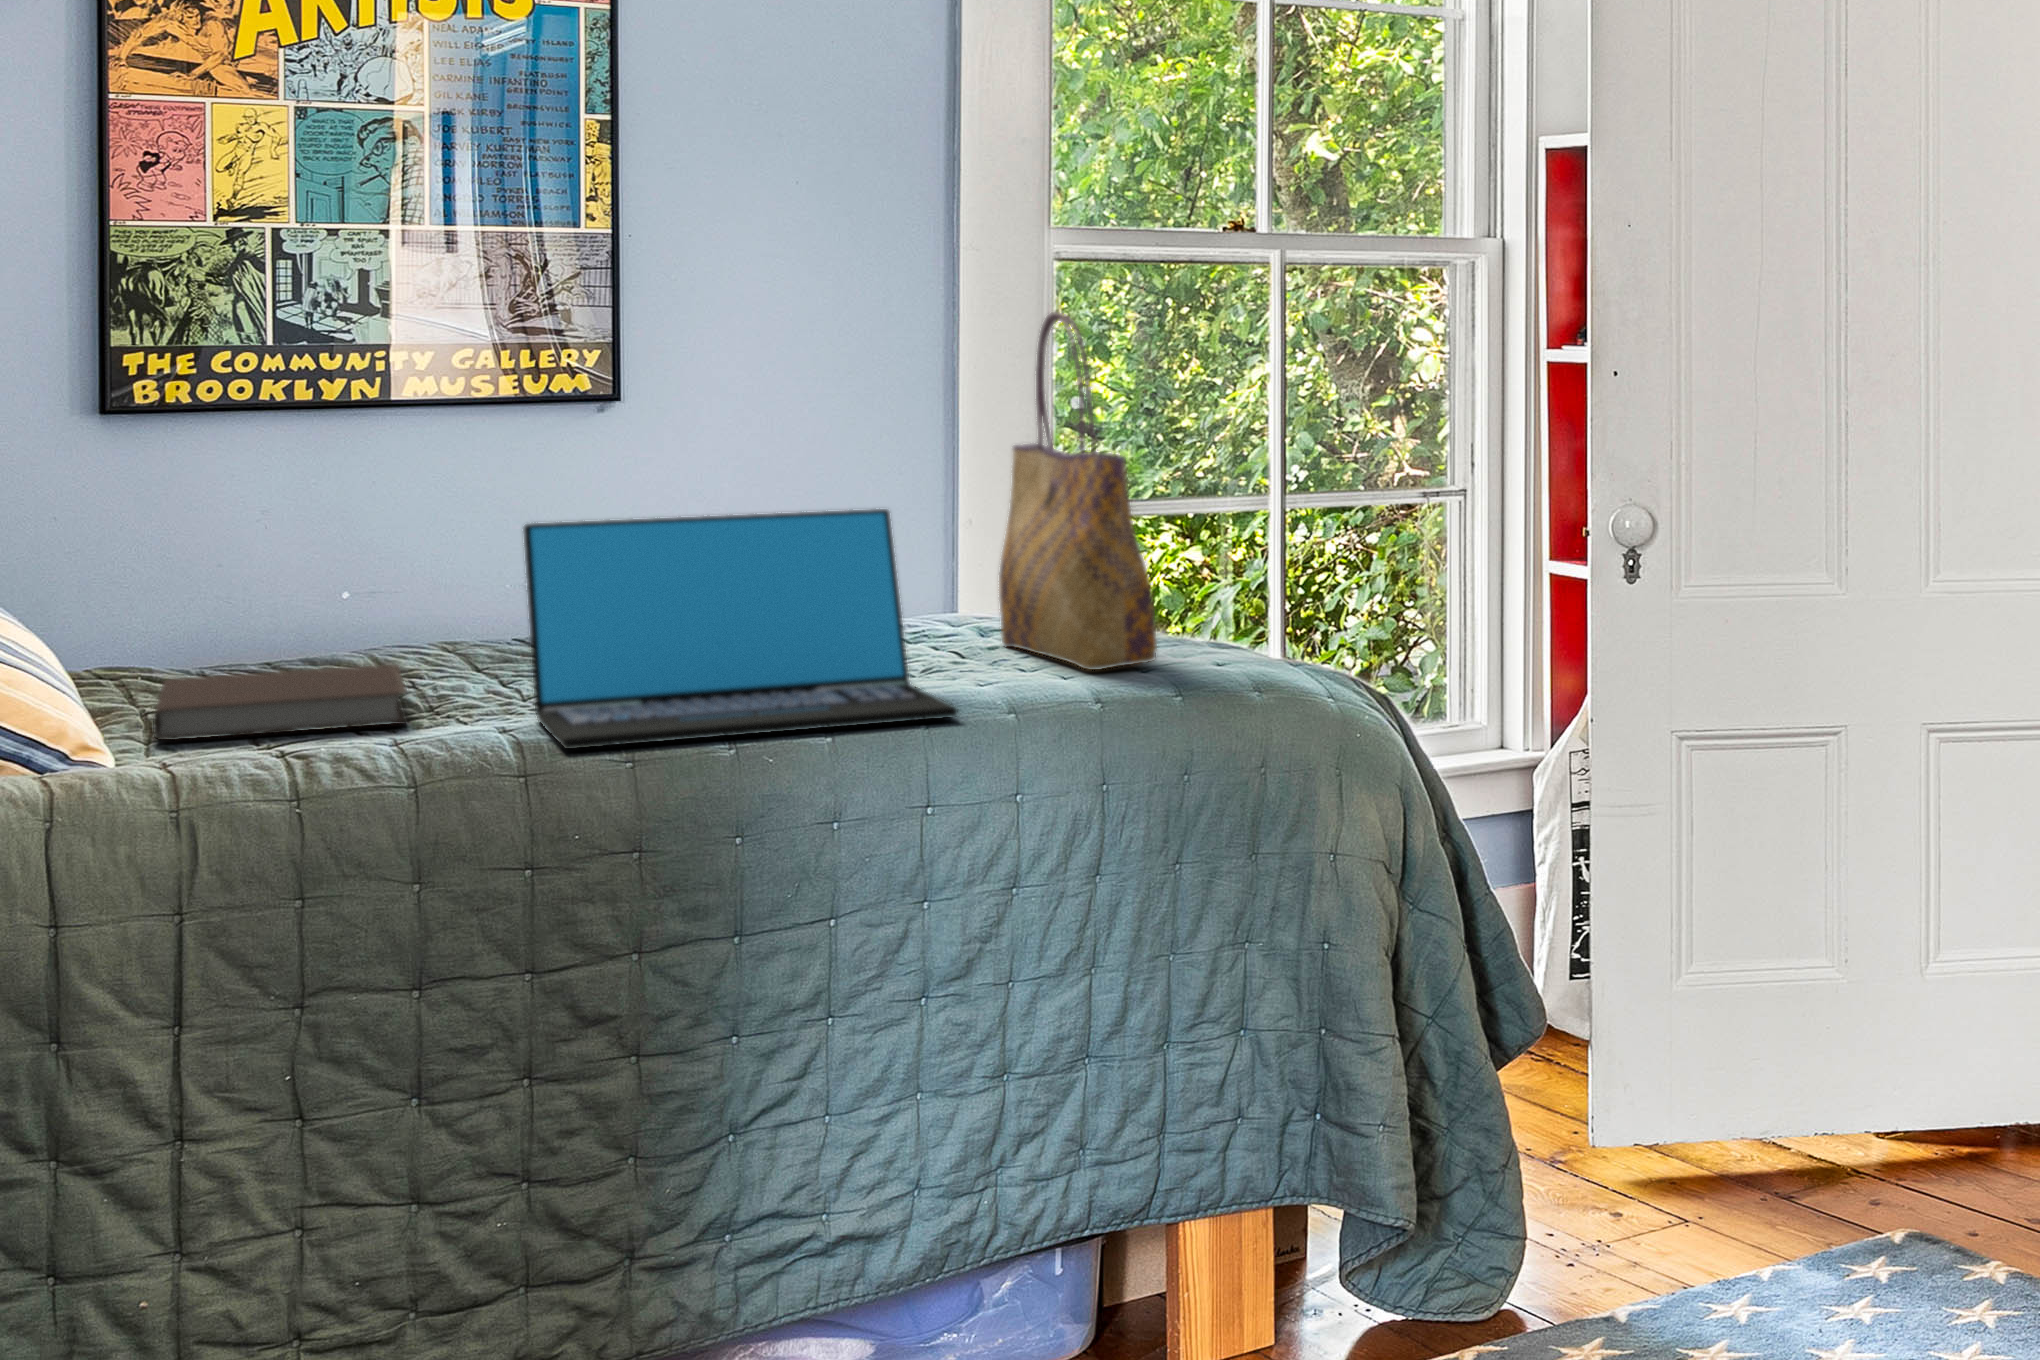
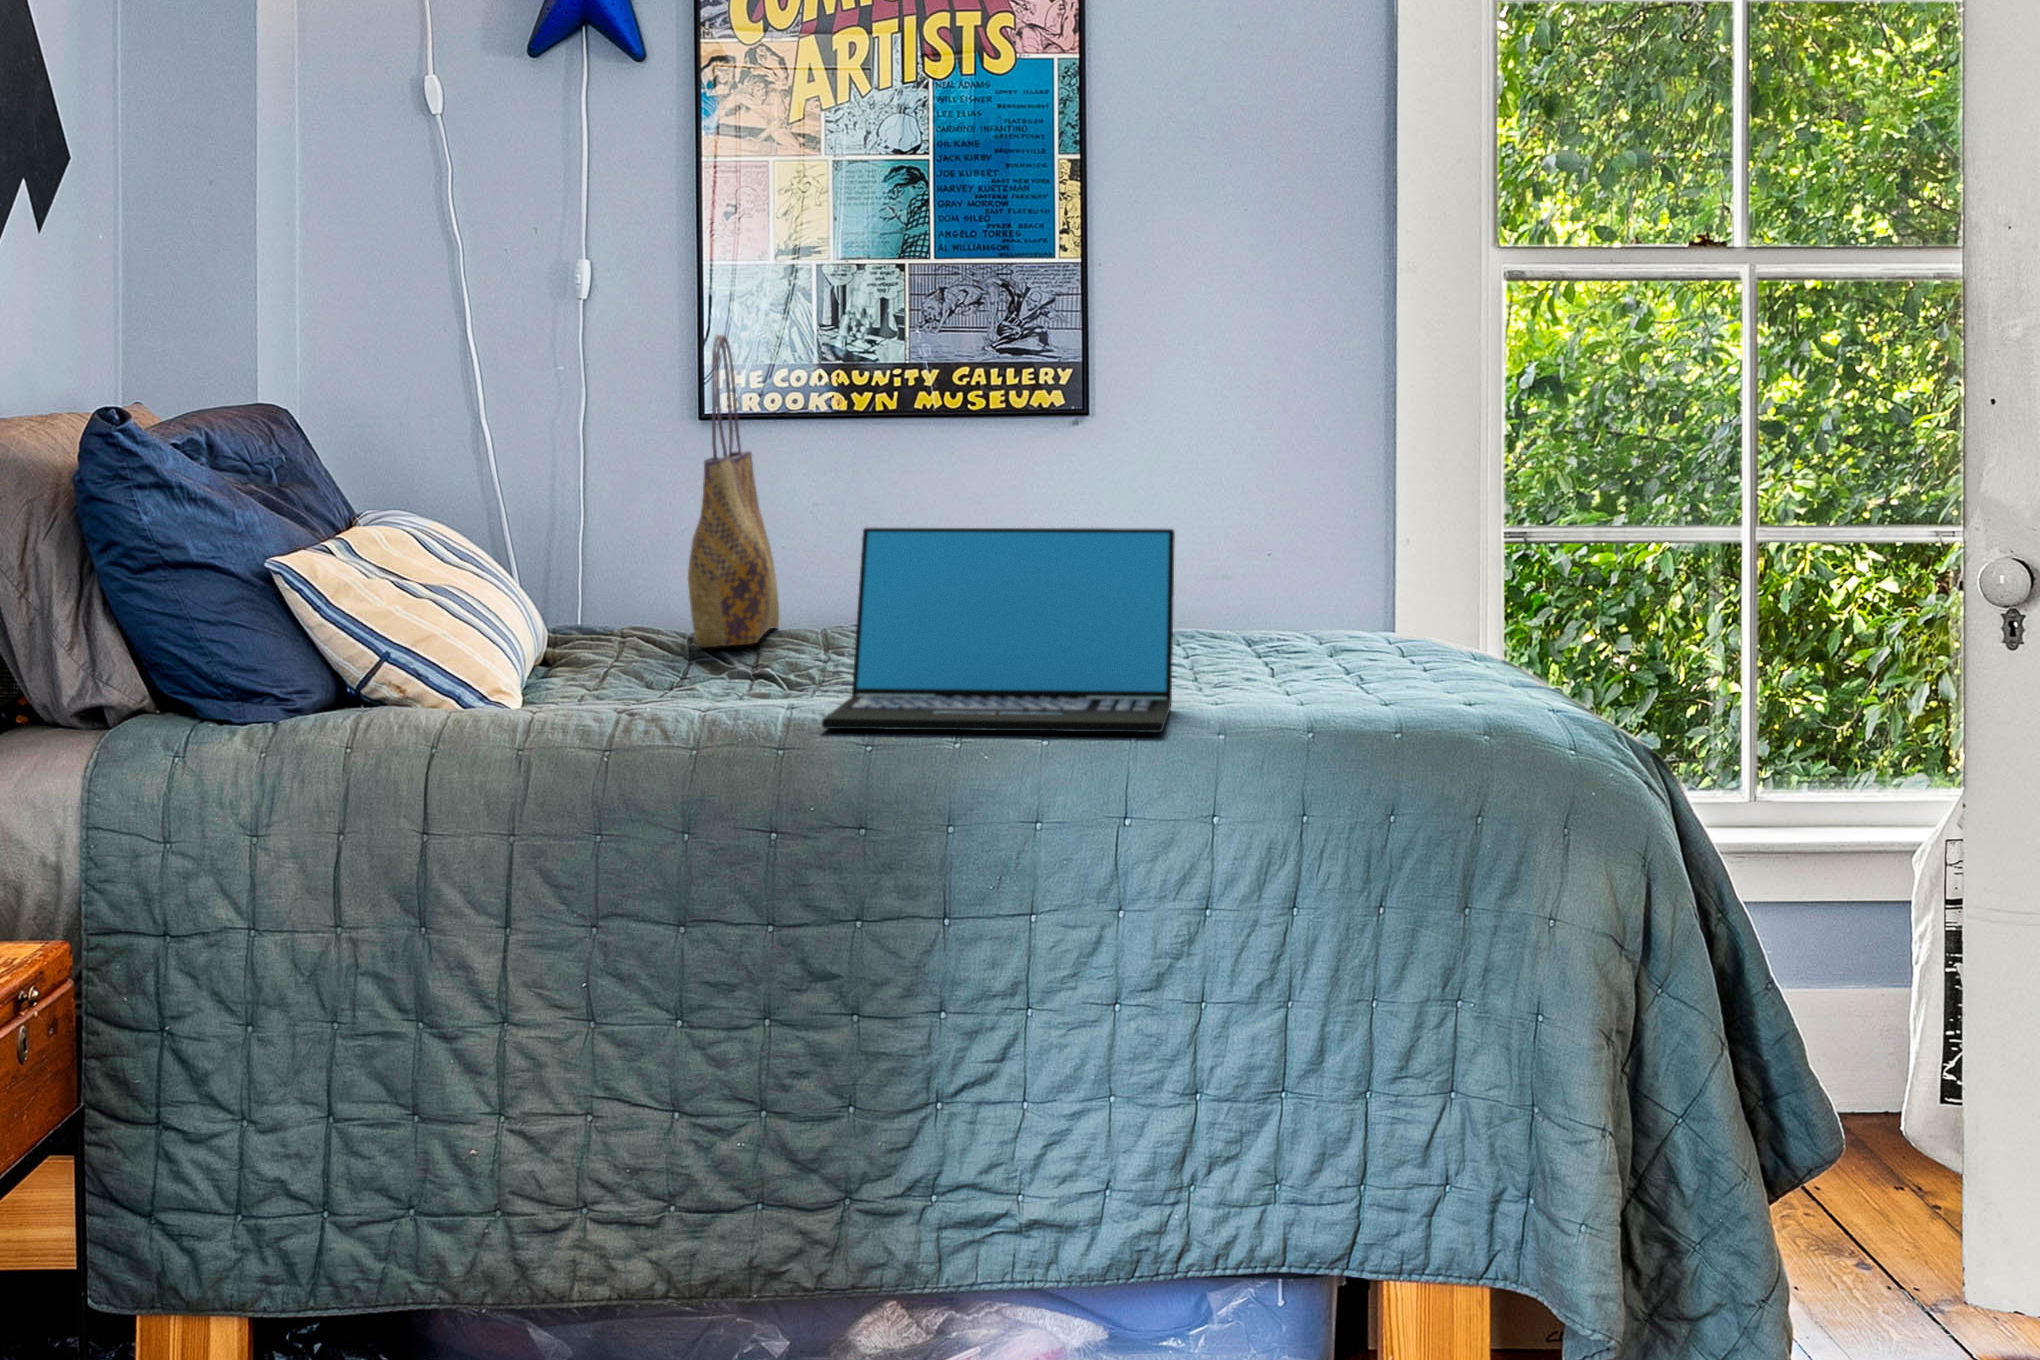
tote bag: present [999,311,1157,670] -> present [688,334,779,647]
notebook: present [153,665,407,740] -> none [579,647,804,697]

